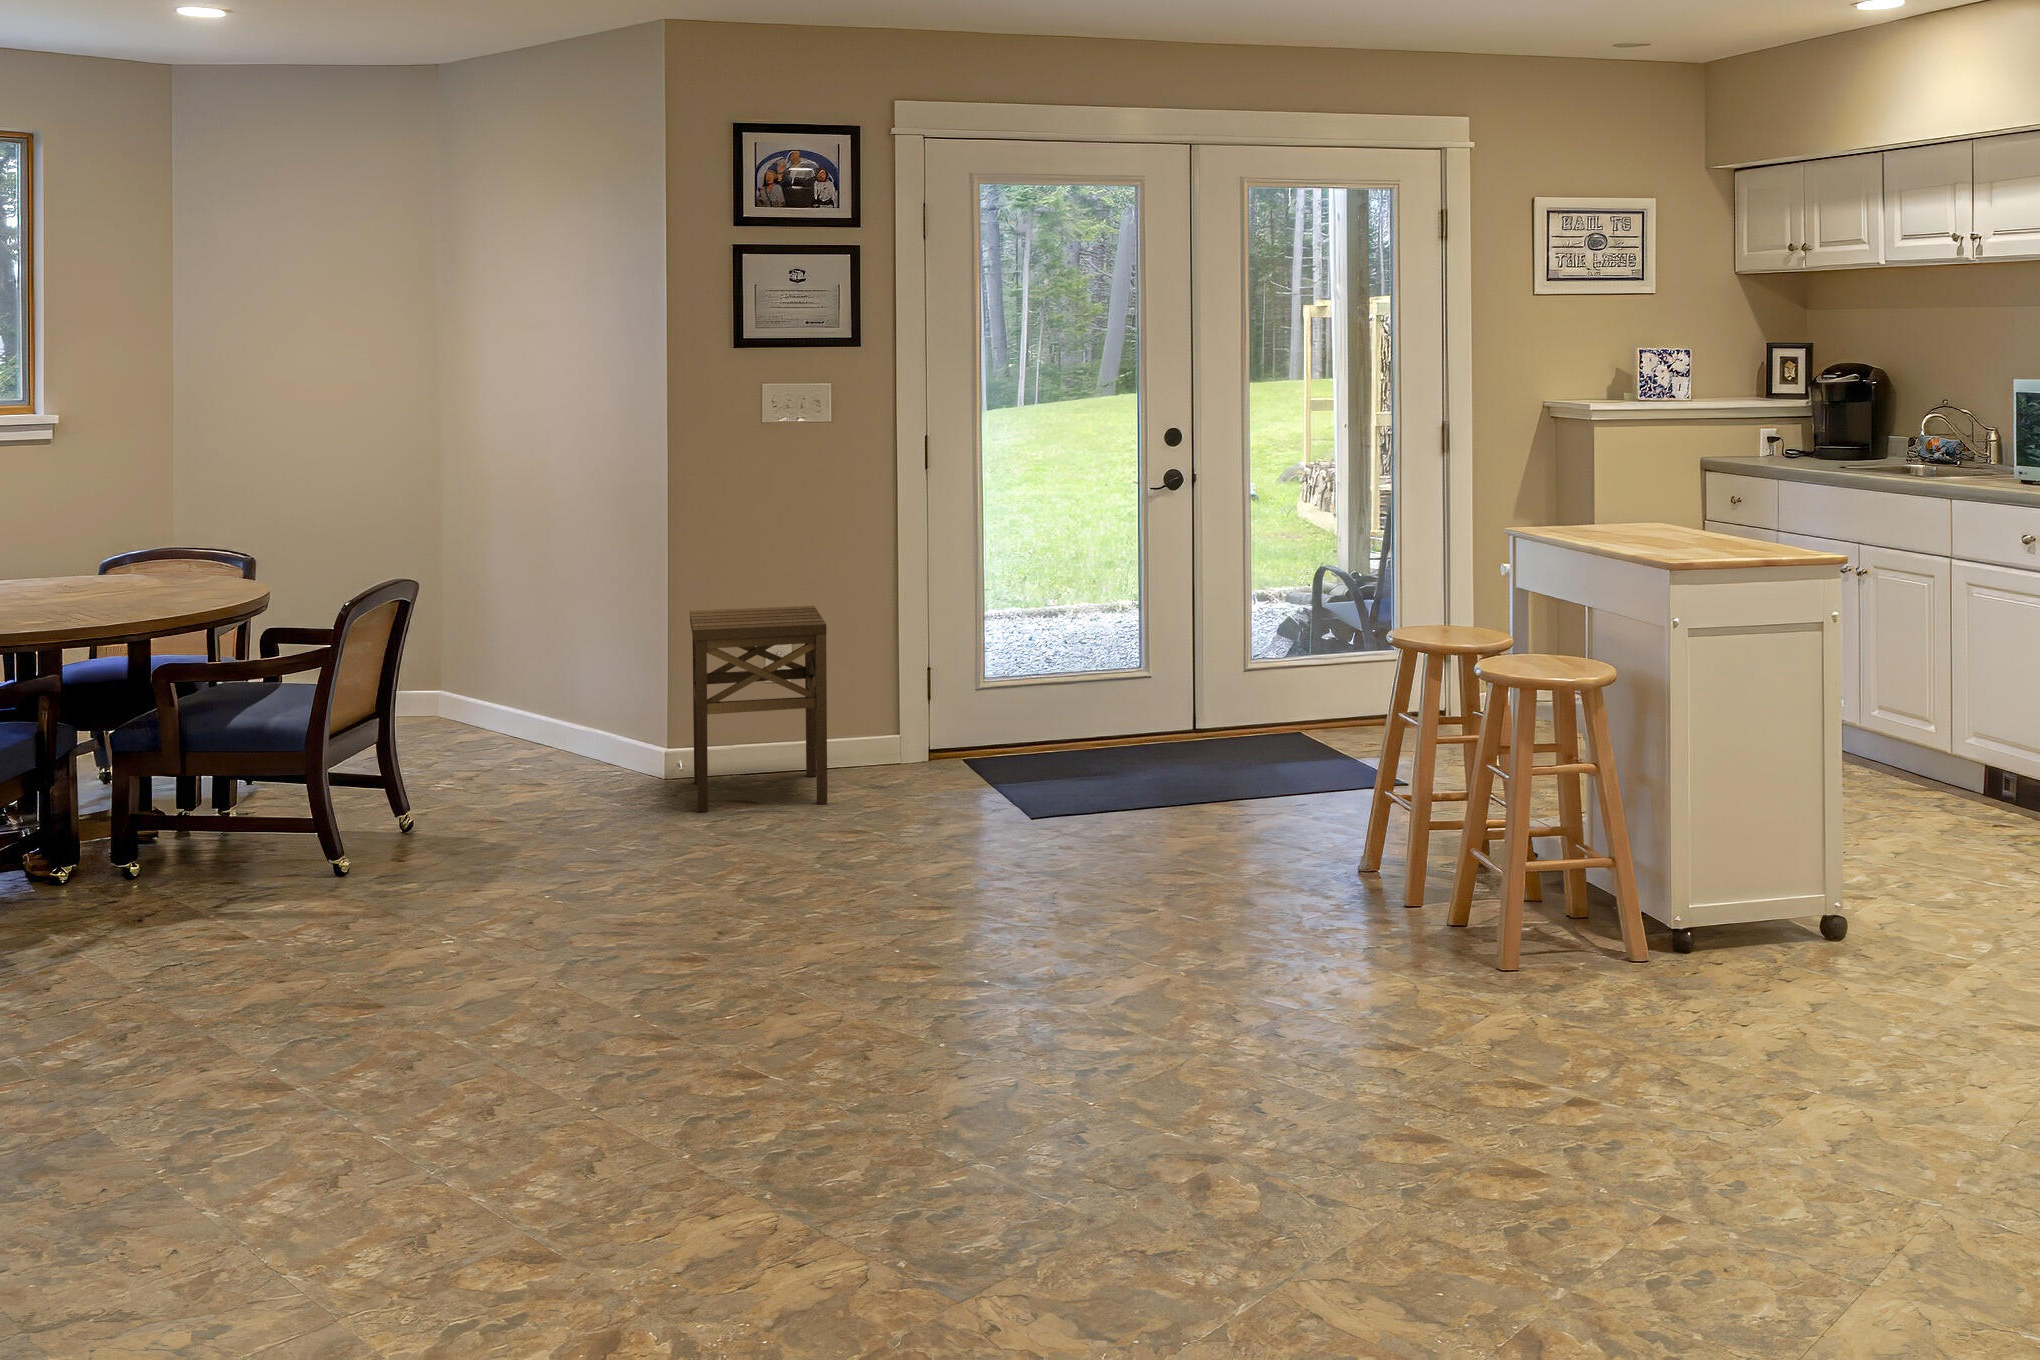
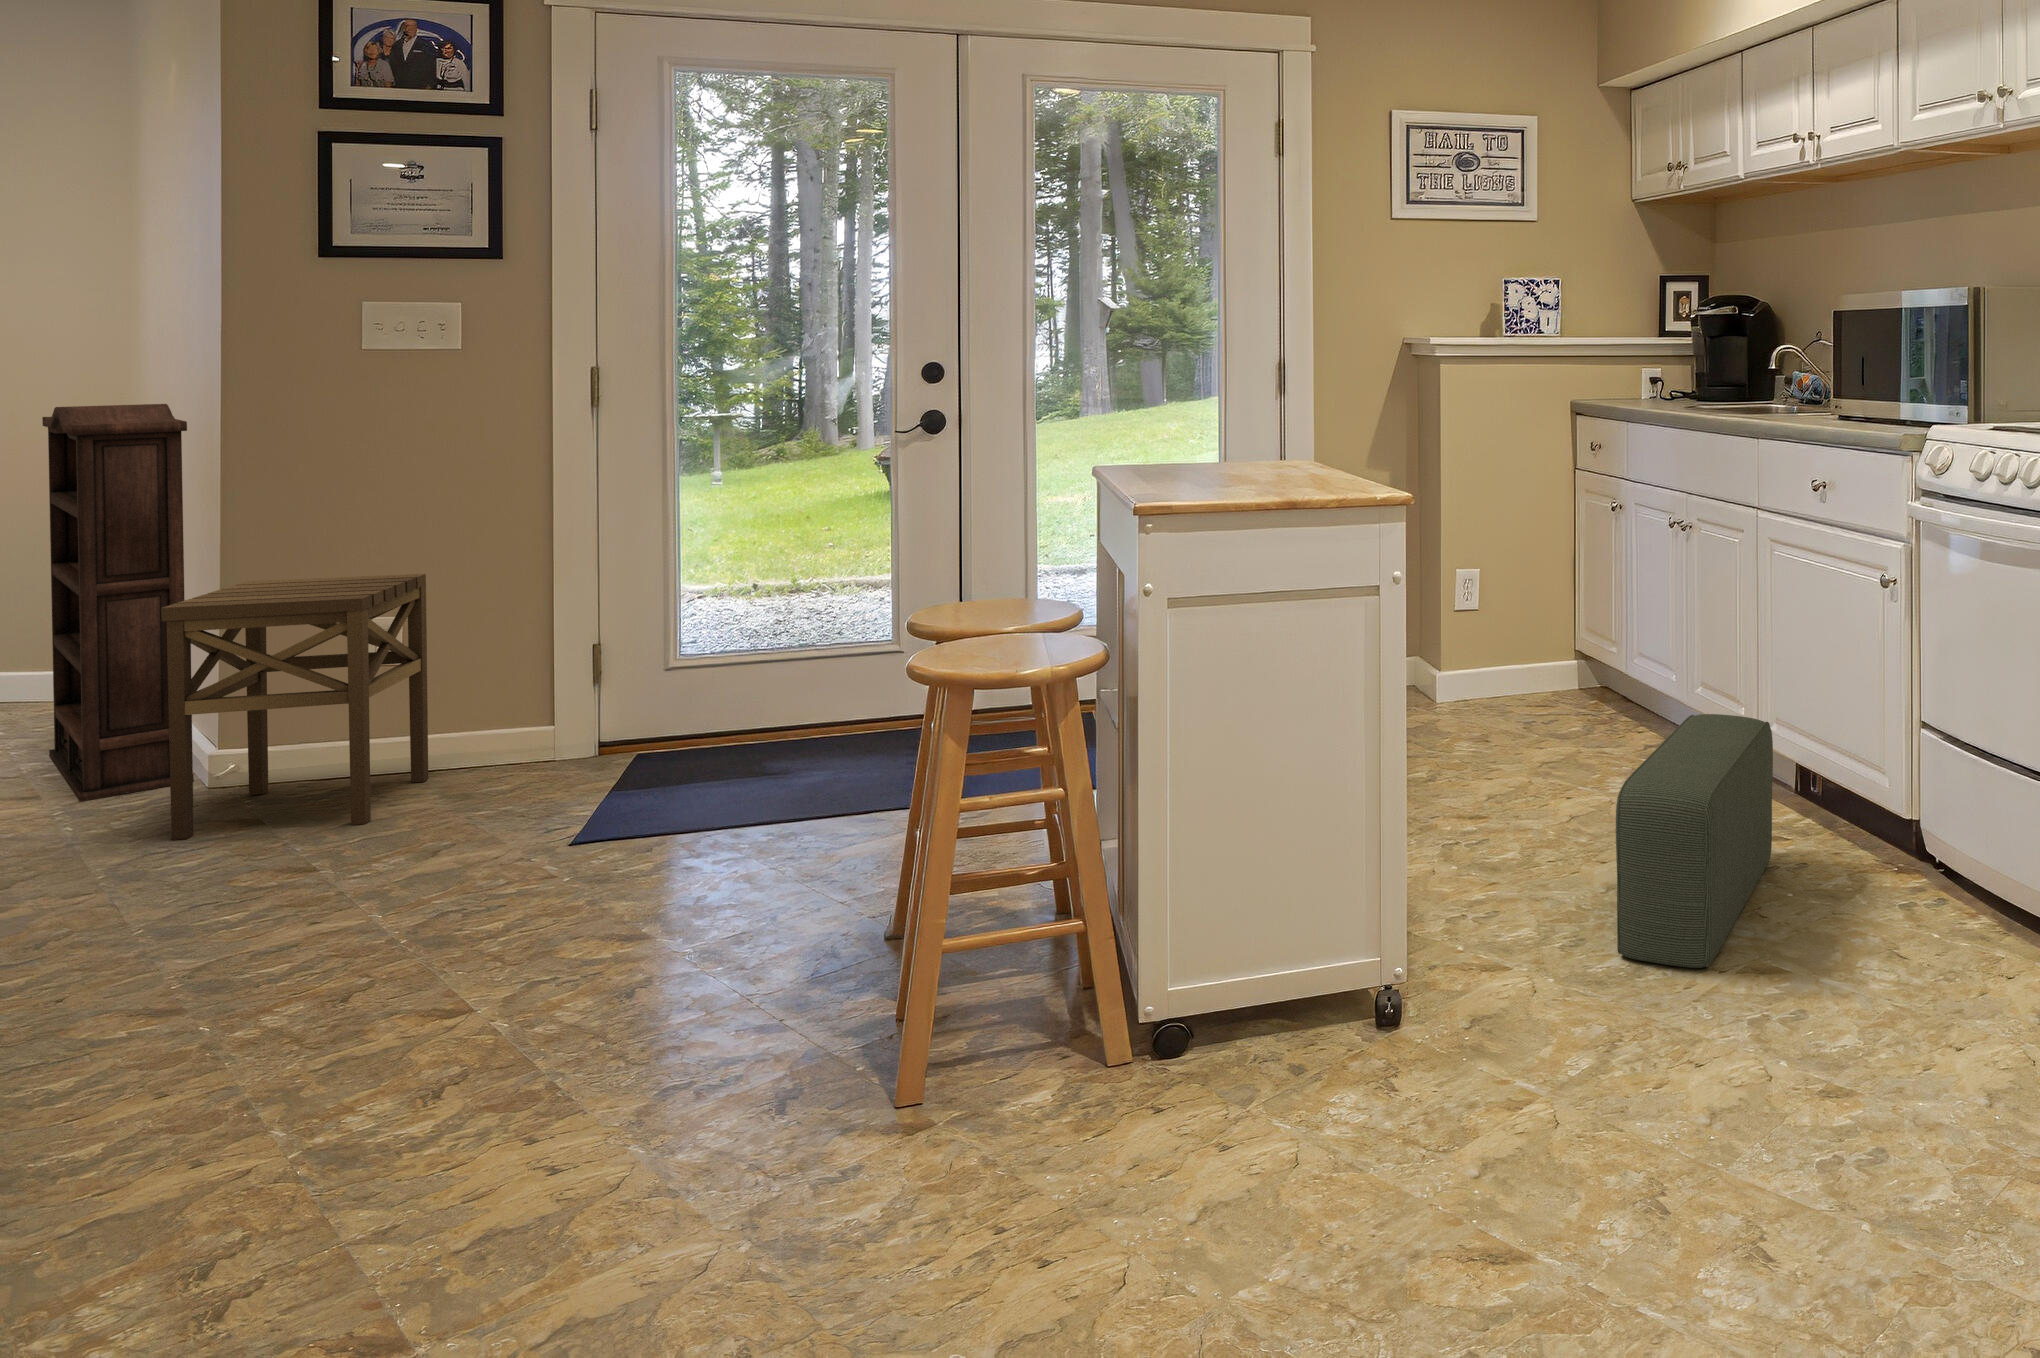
bookshelf: none [470,465,629,787] -> present [42,404,194,802]
pouf: none [1933,722,2025,903] -> present [1616,714,1773,968]

